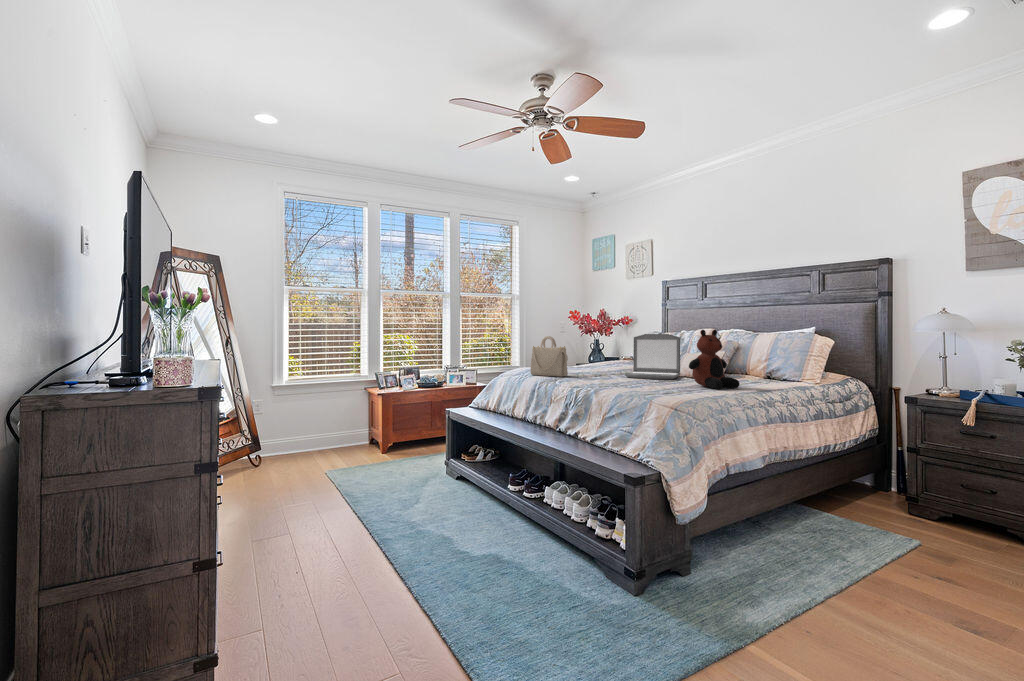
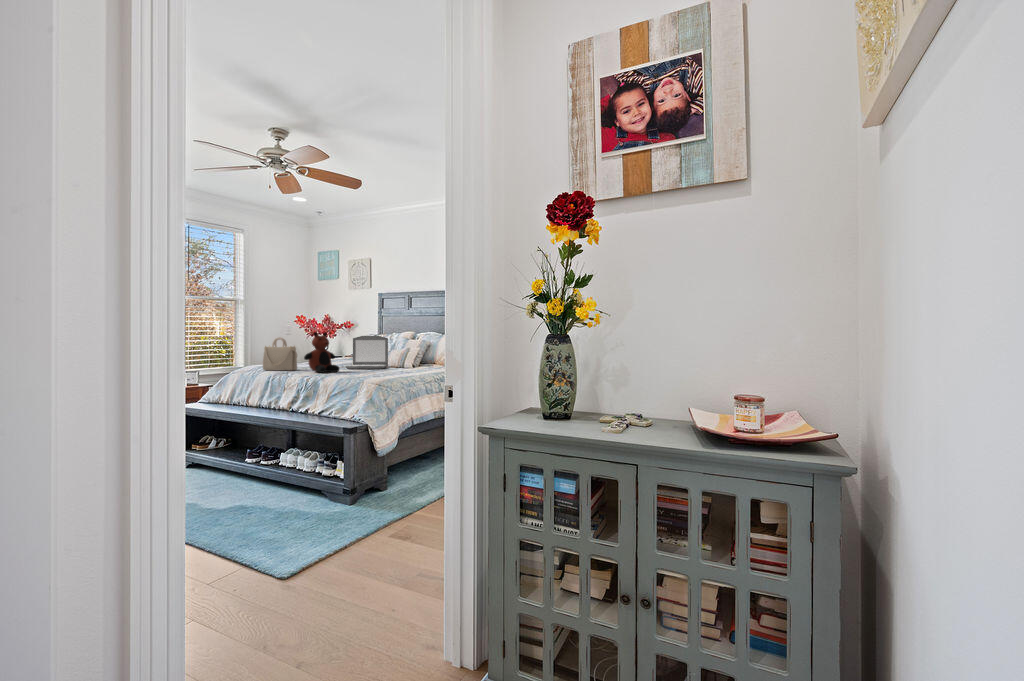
teddy bear: present [689,330,740,389] -> present [304,332,340,373]

